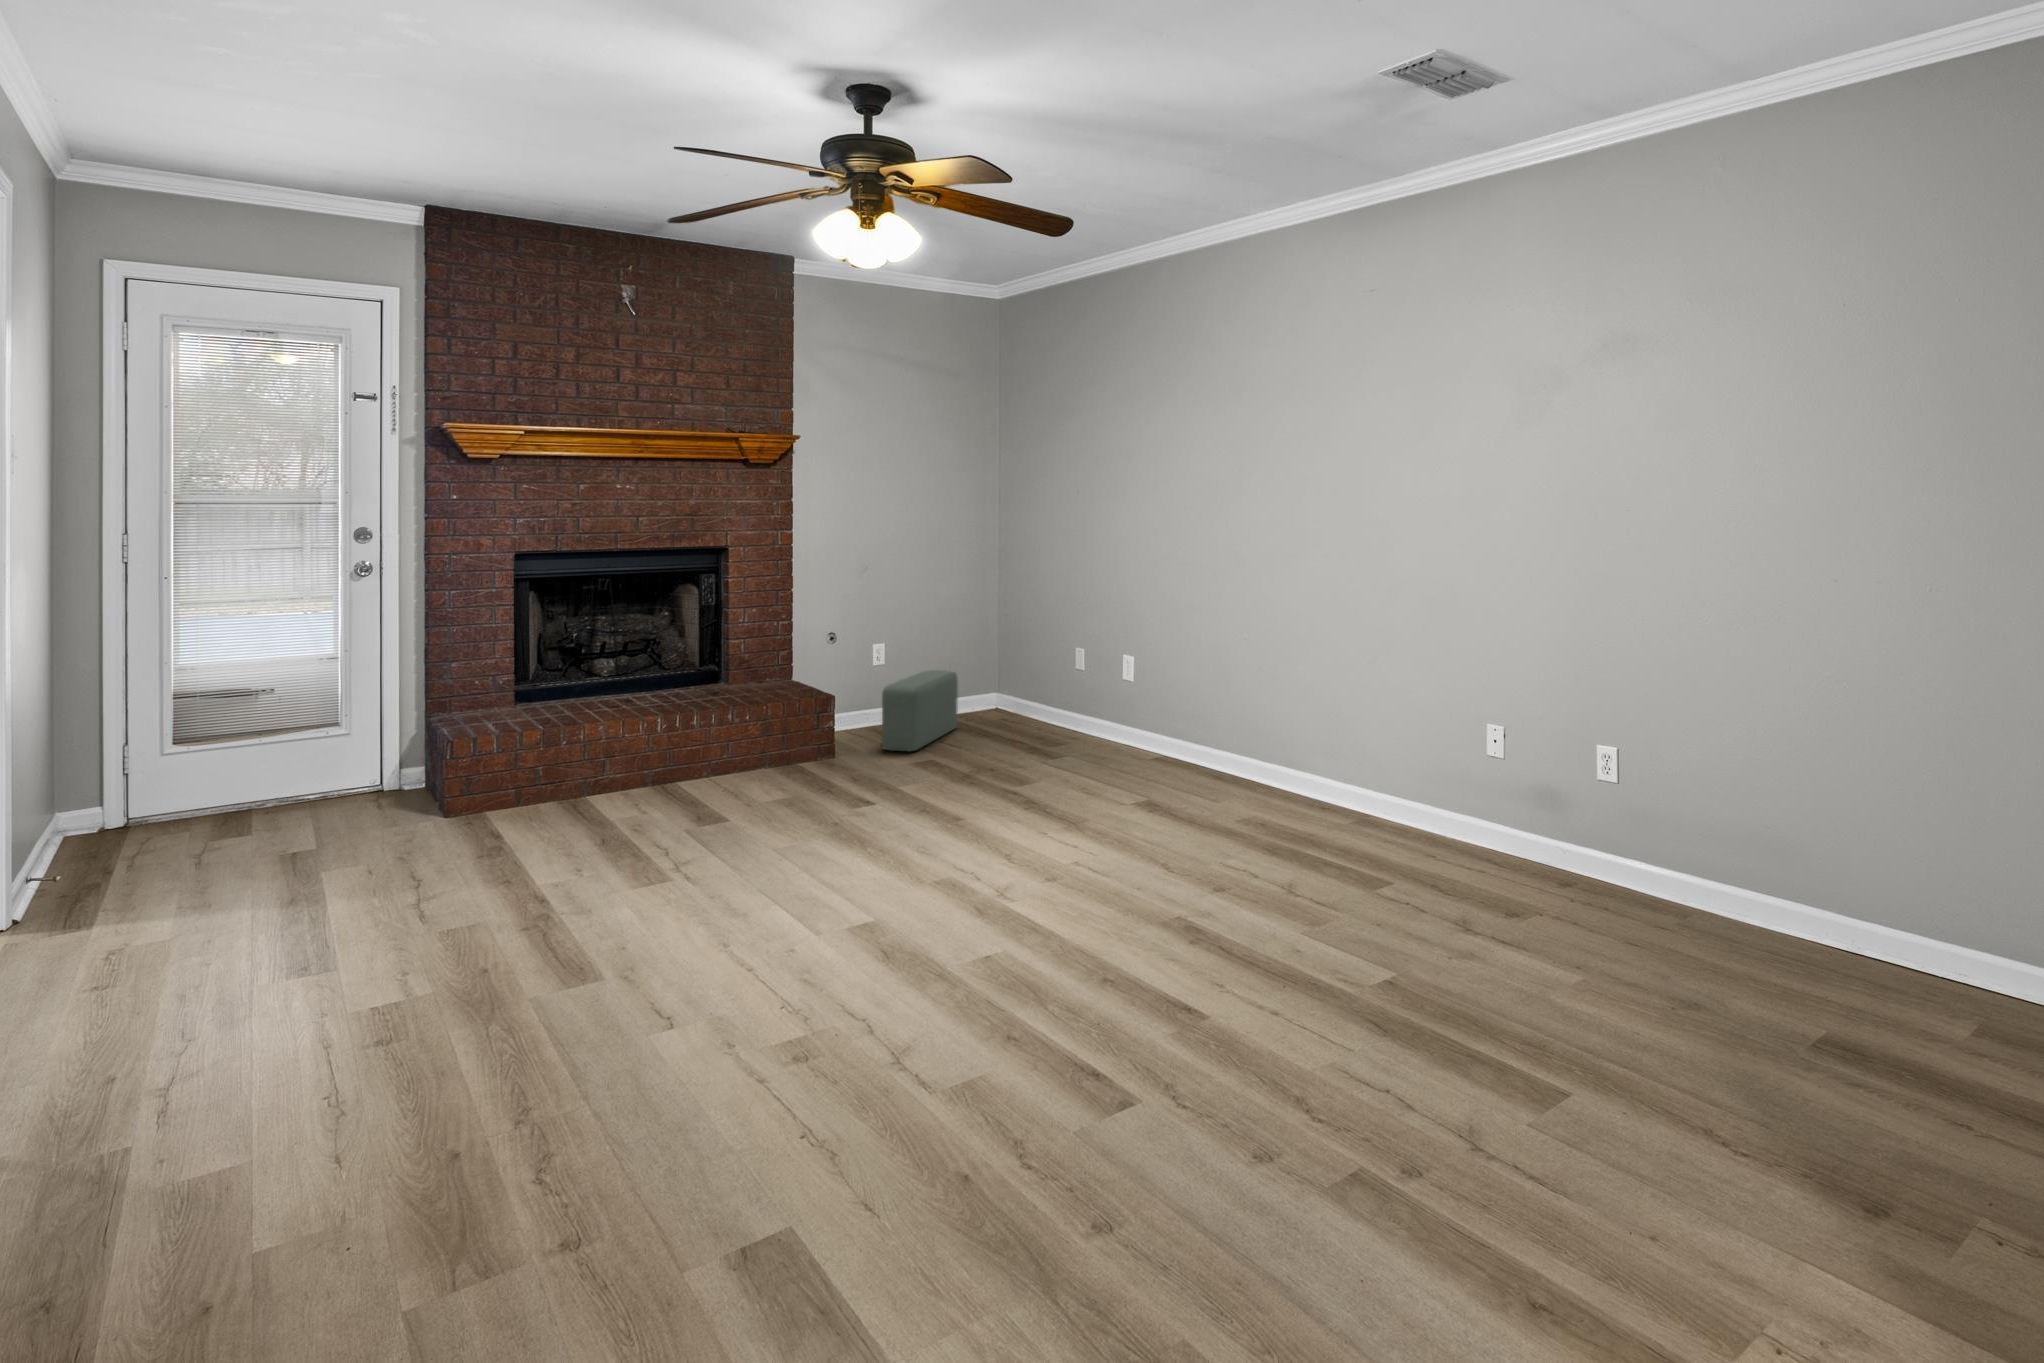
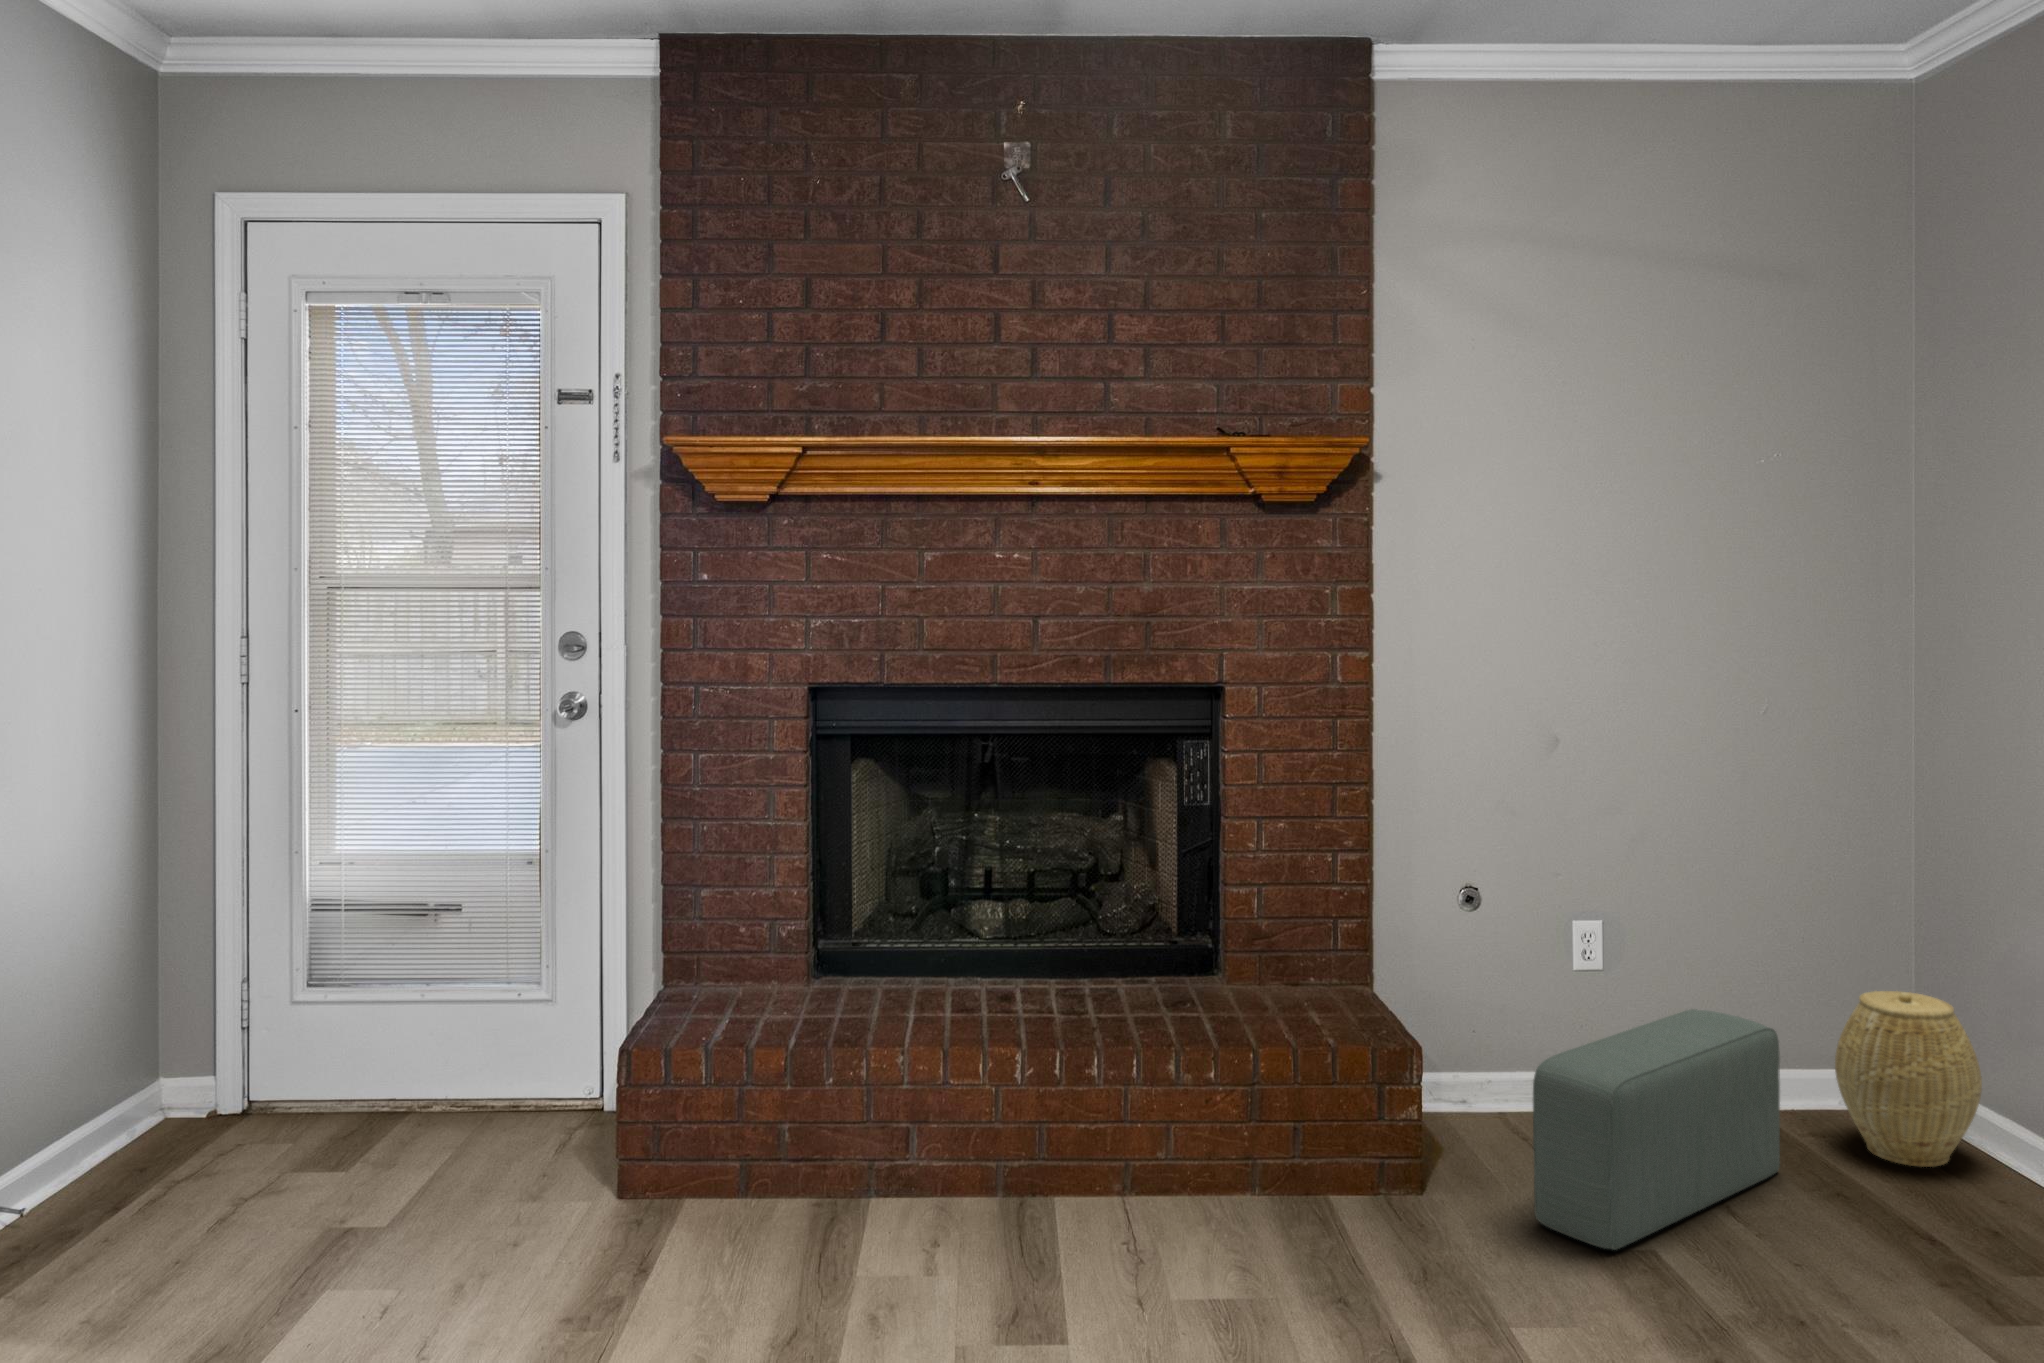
woven basket: none [972,657,1021,720] -> present [1835,991,1982,1167]

